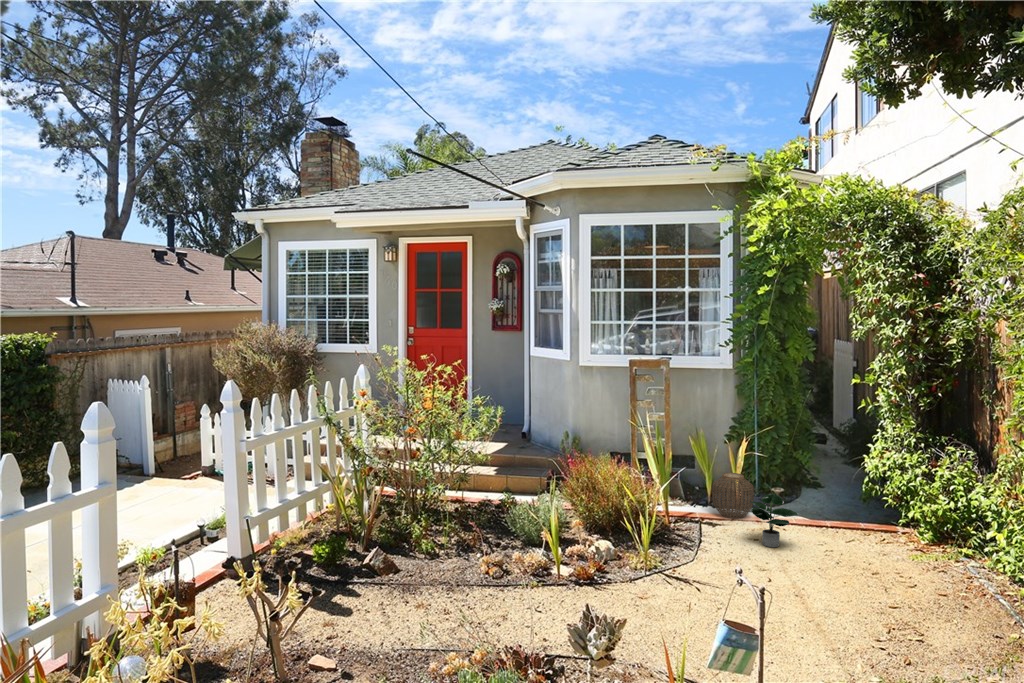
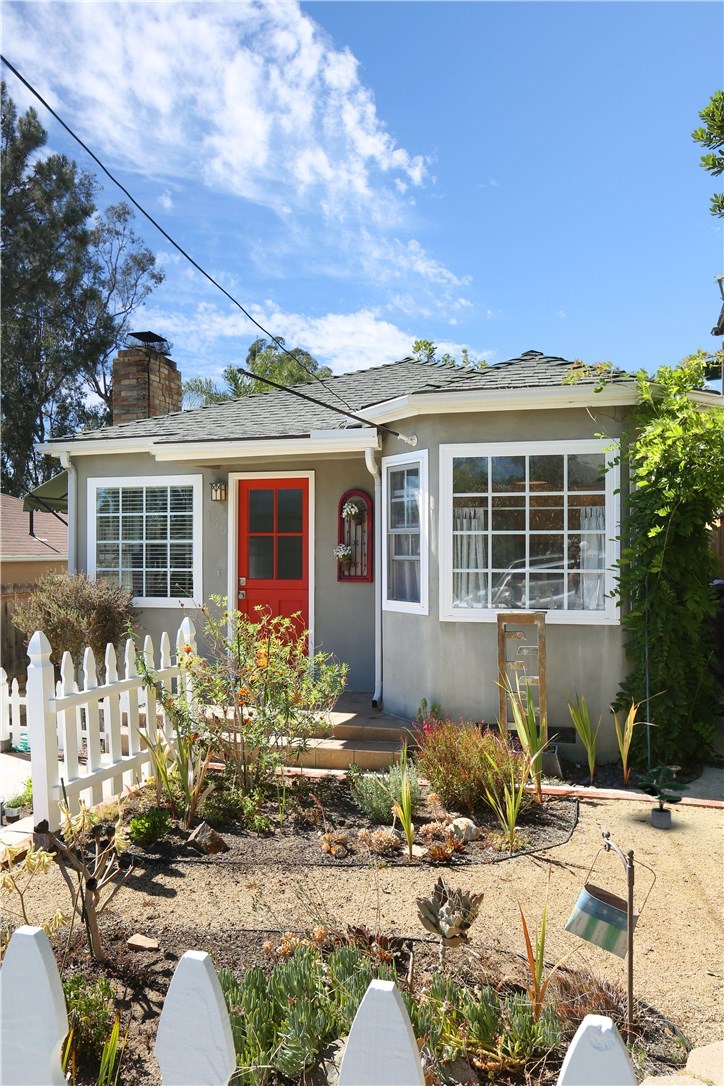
woven basket: present [712,473,754,519] -> none [595,744,643,798]

